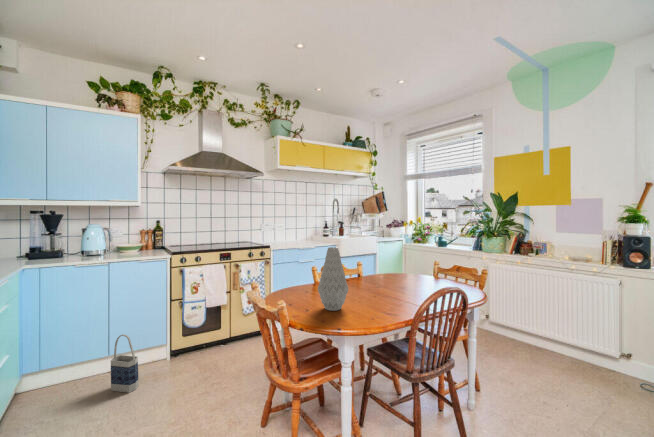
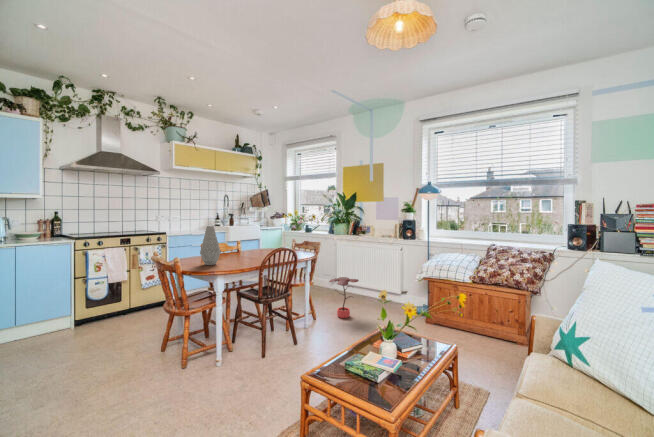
potted plant: none [500,325,557,396] -> present [329,277,359,318]
bag: present [111,334,139,393] -> none [20,303,48,350]

